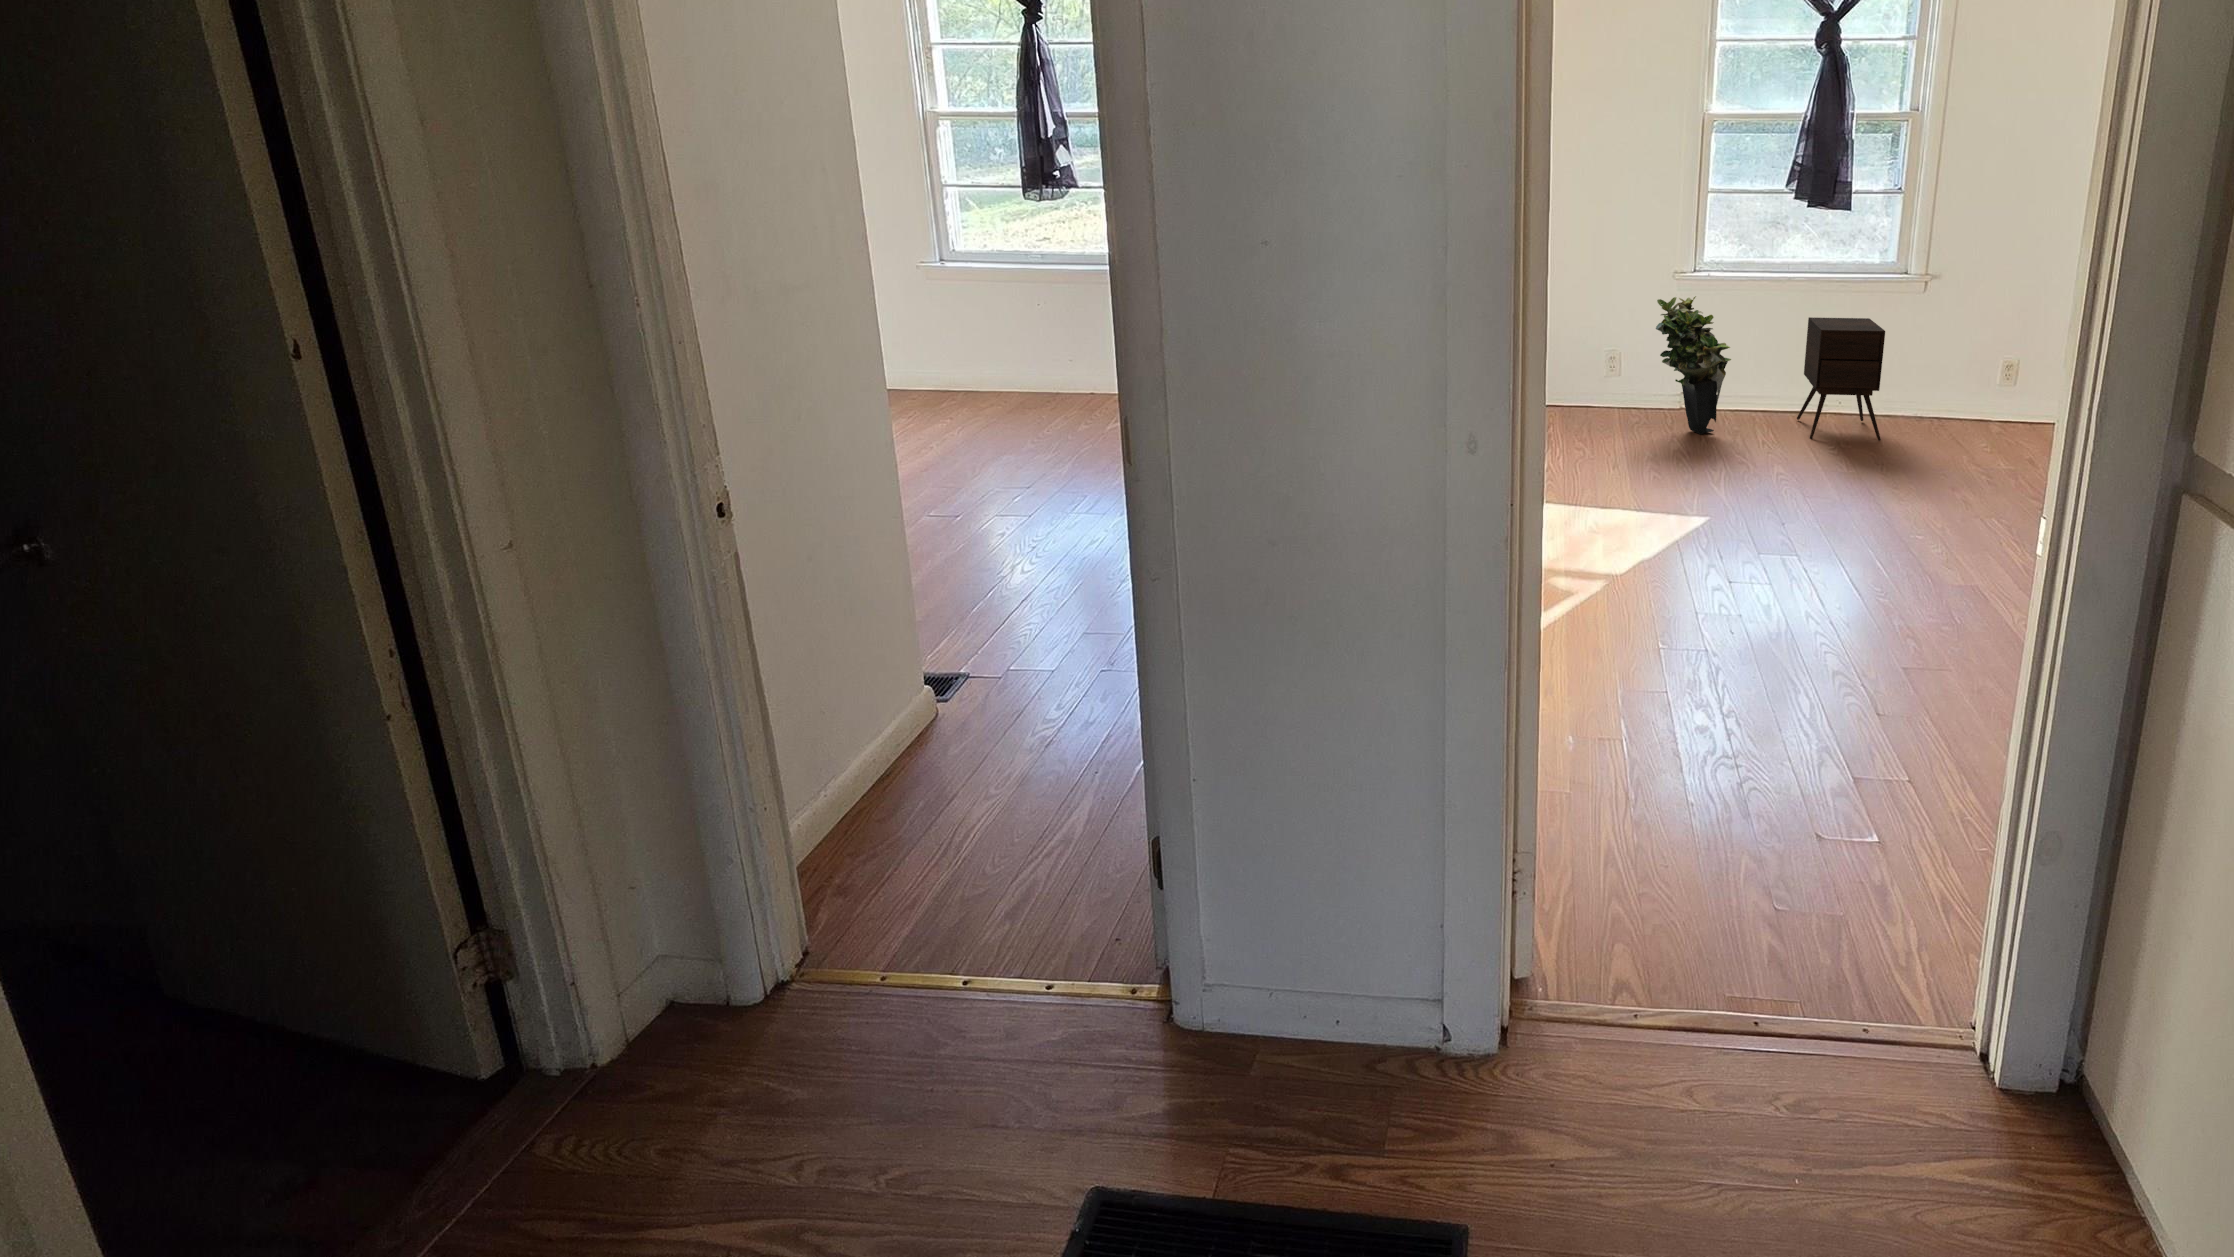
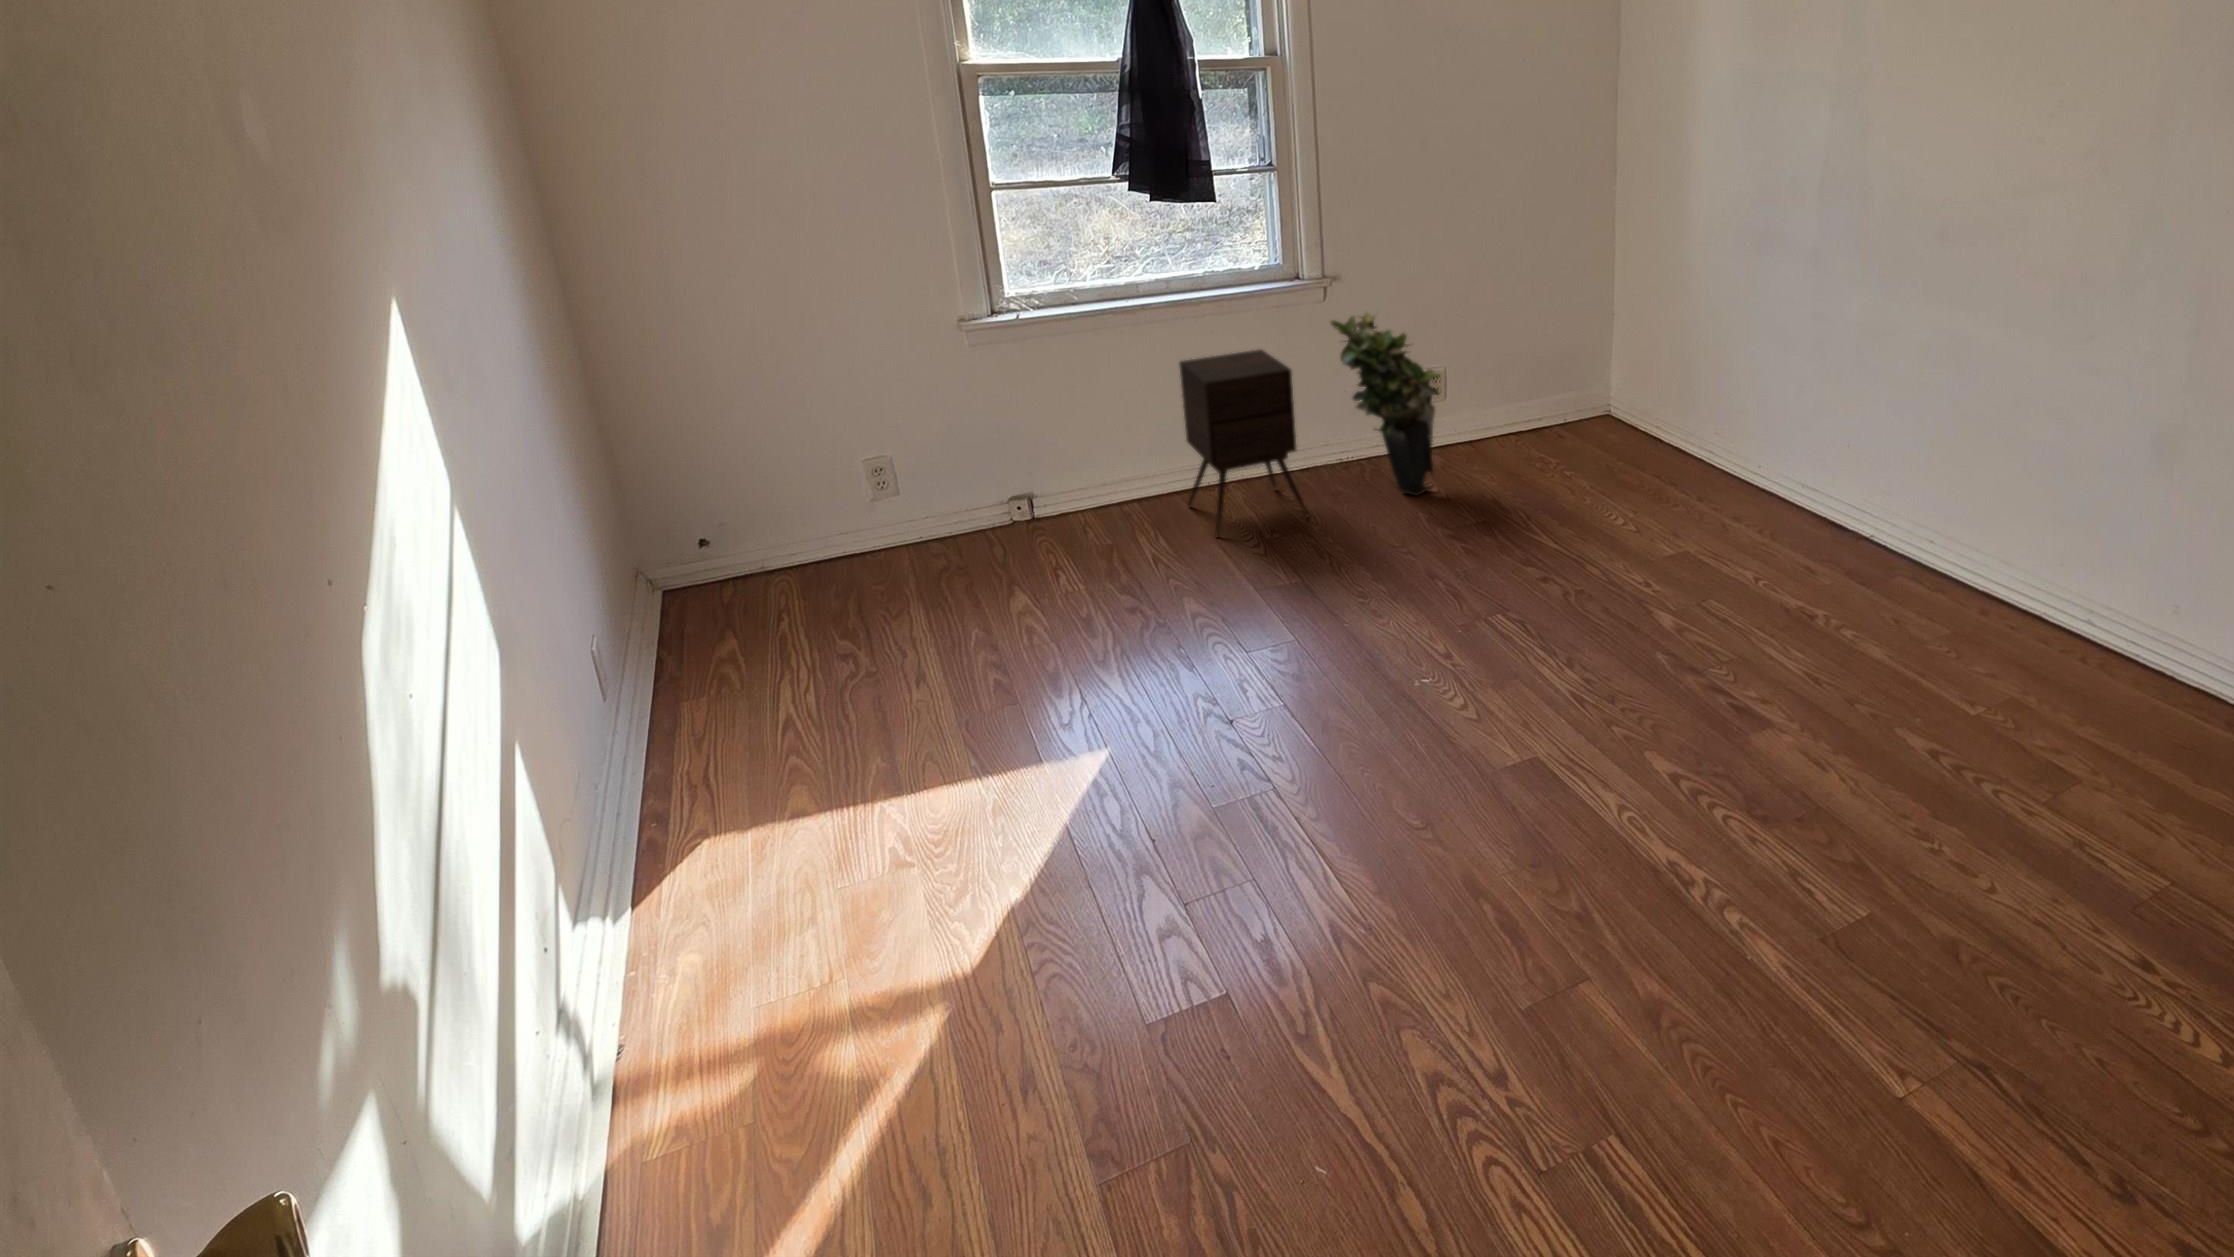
potted plant: present [1656,296,1731,434] -> present [1330,313,1439,496]

